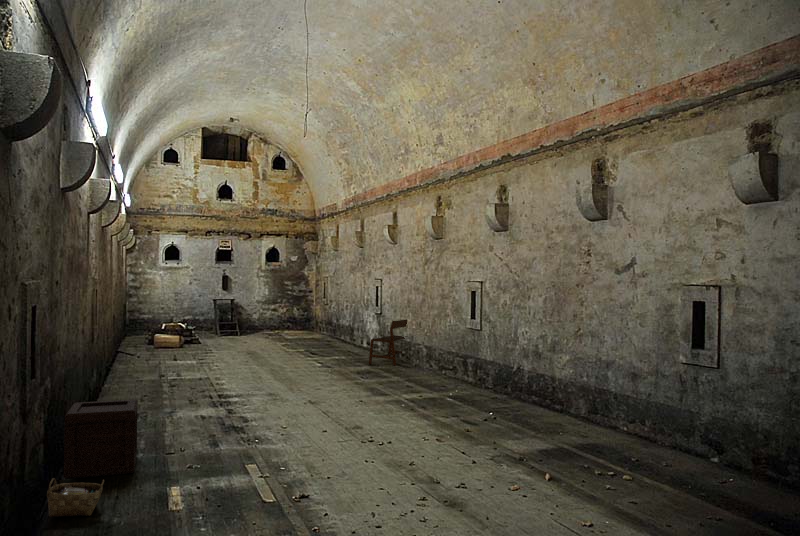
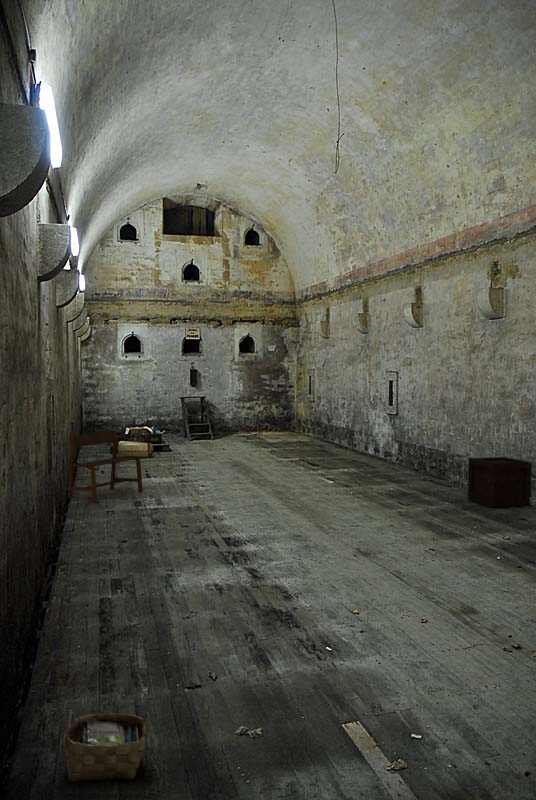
bench: present [369,319,407,366] -> present [68,430,143,503]
wooden crate: present [64,400,138,479] -> present [468,457,532,508]

